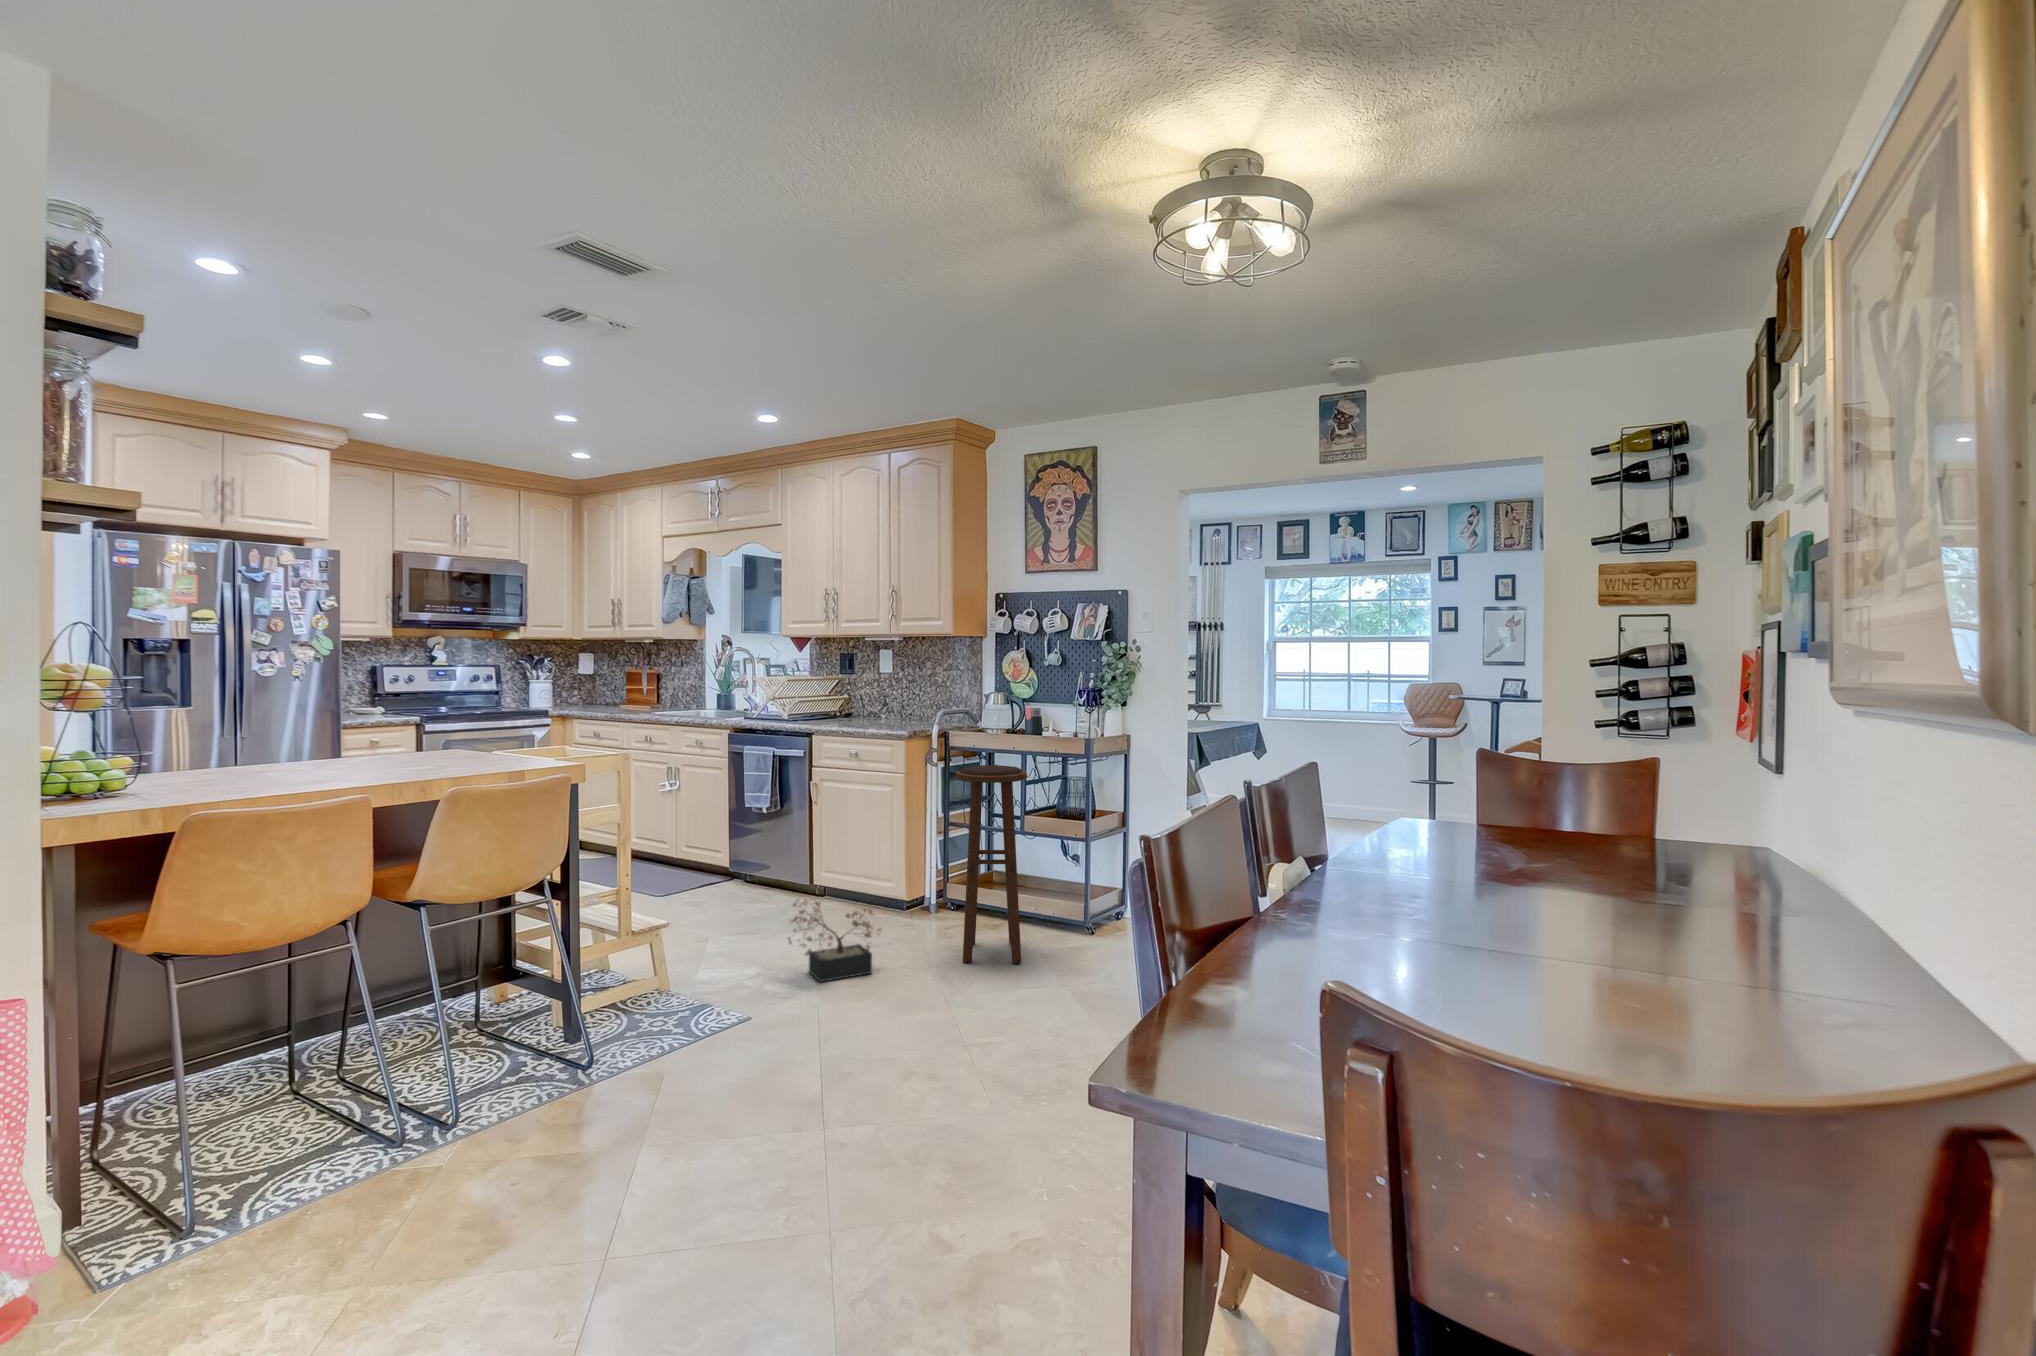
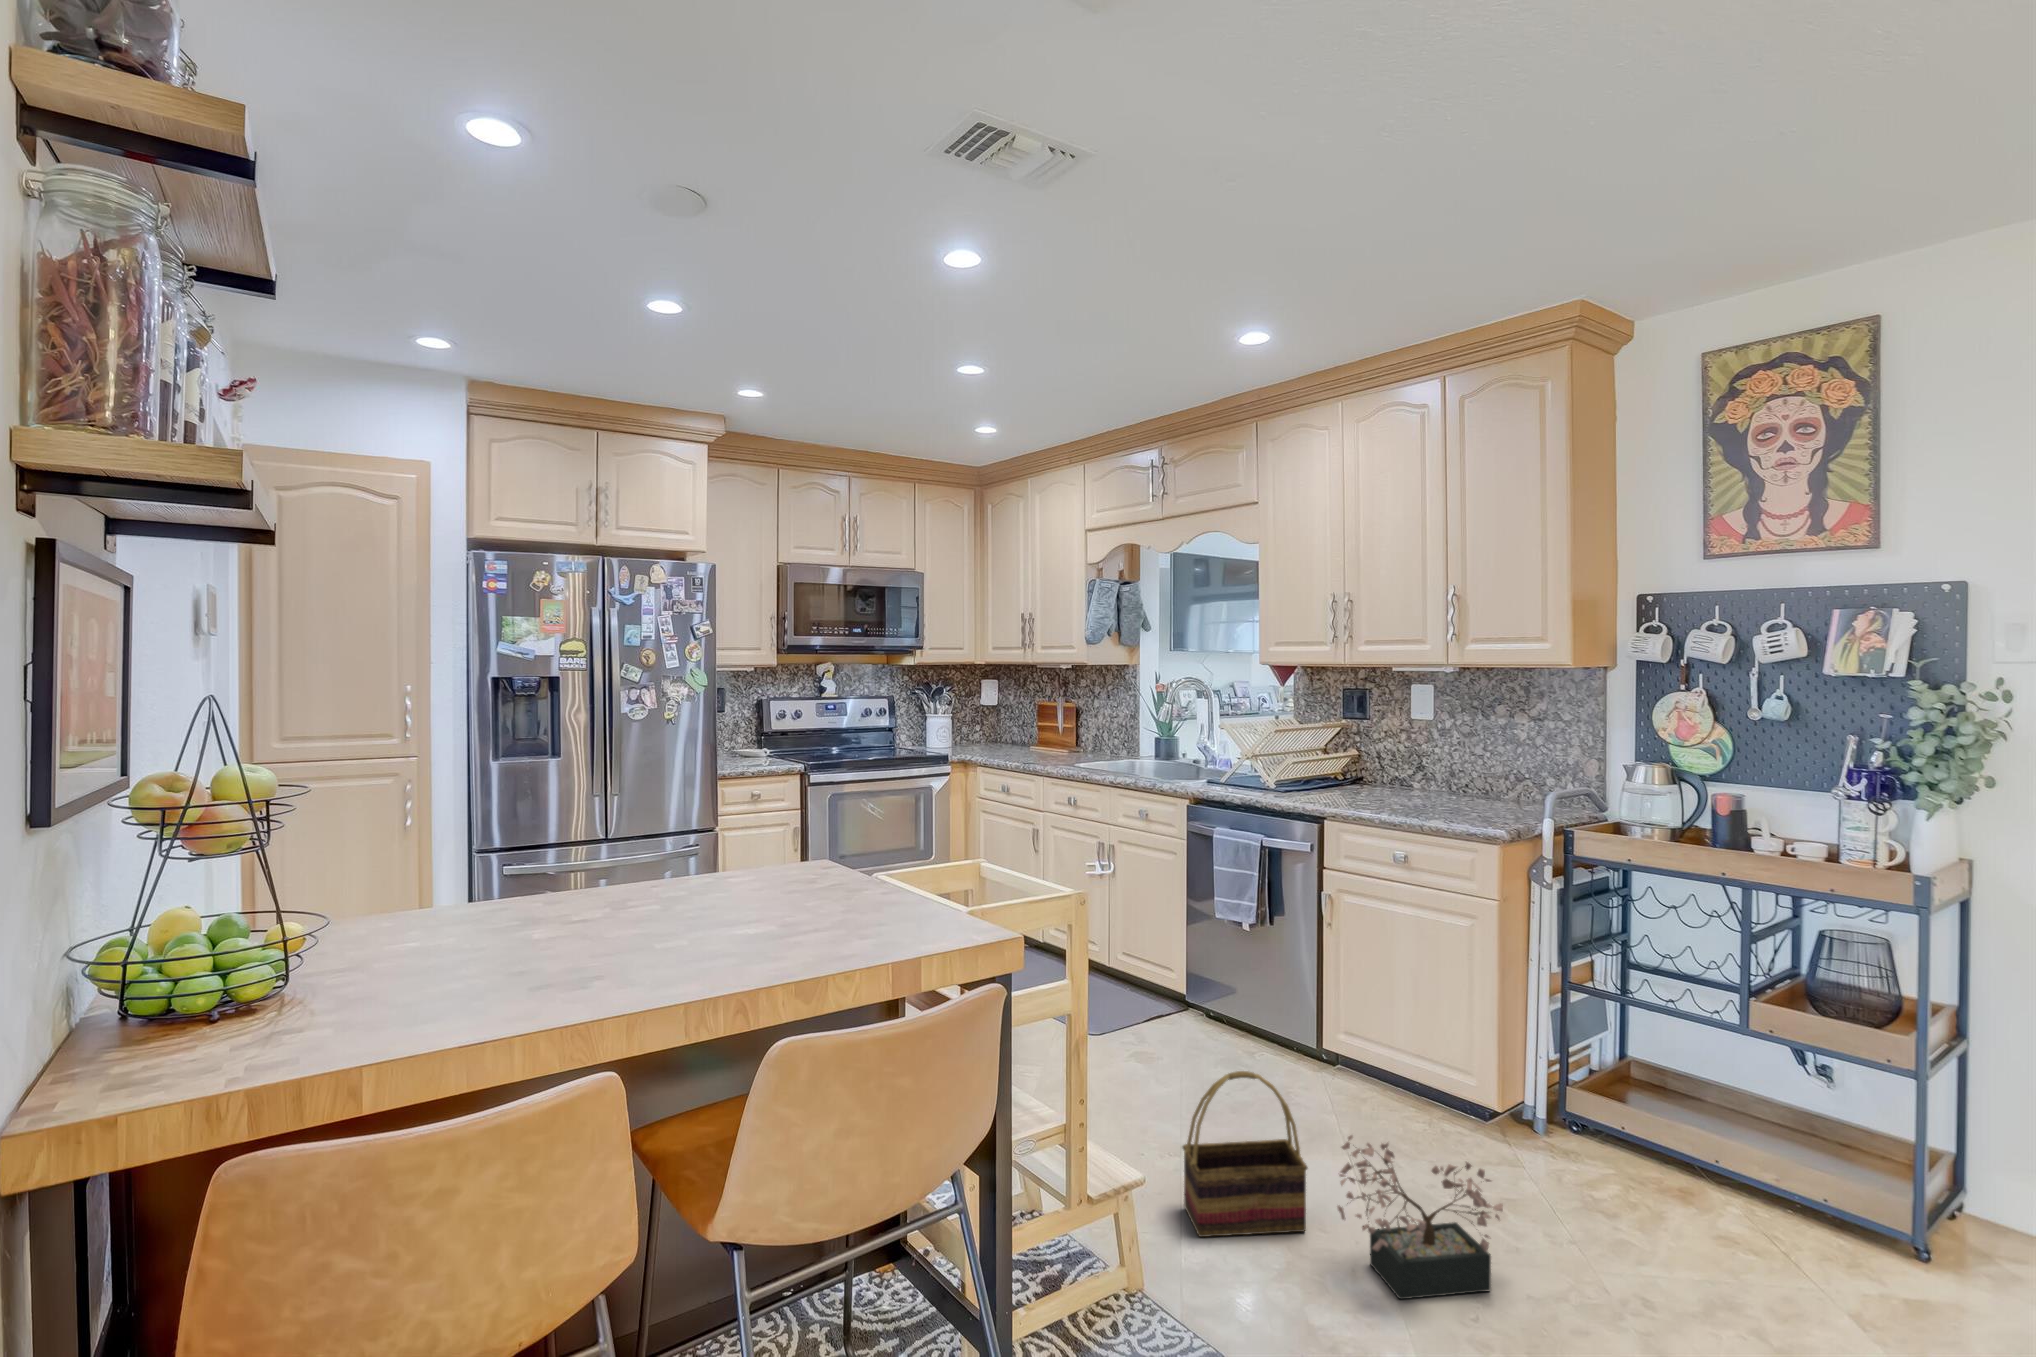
stool: present [955,765,1027,964] -> none [1635,915,1795,1317]
basket: none [701,874,777,974] -> present [1183,1071,1307,1237]

